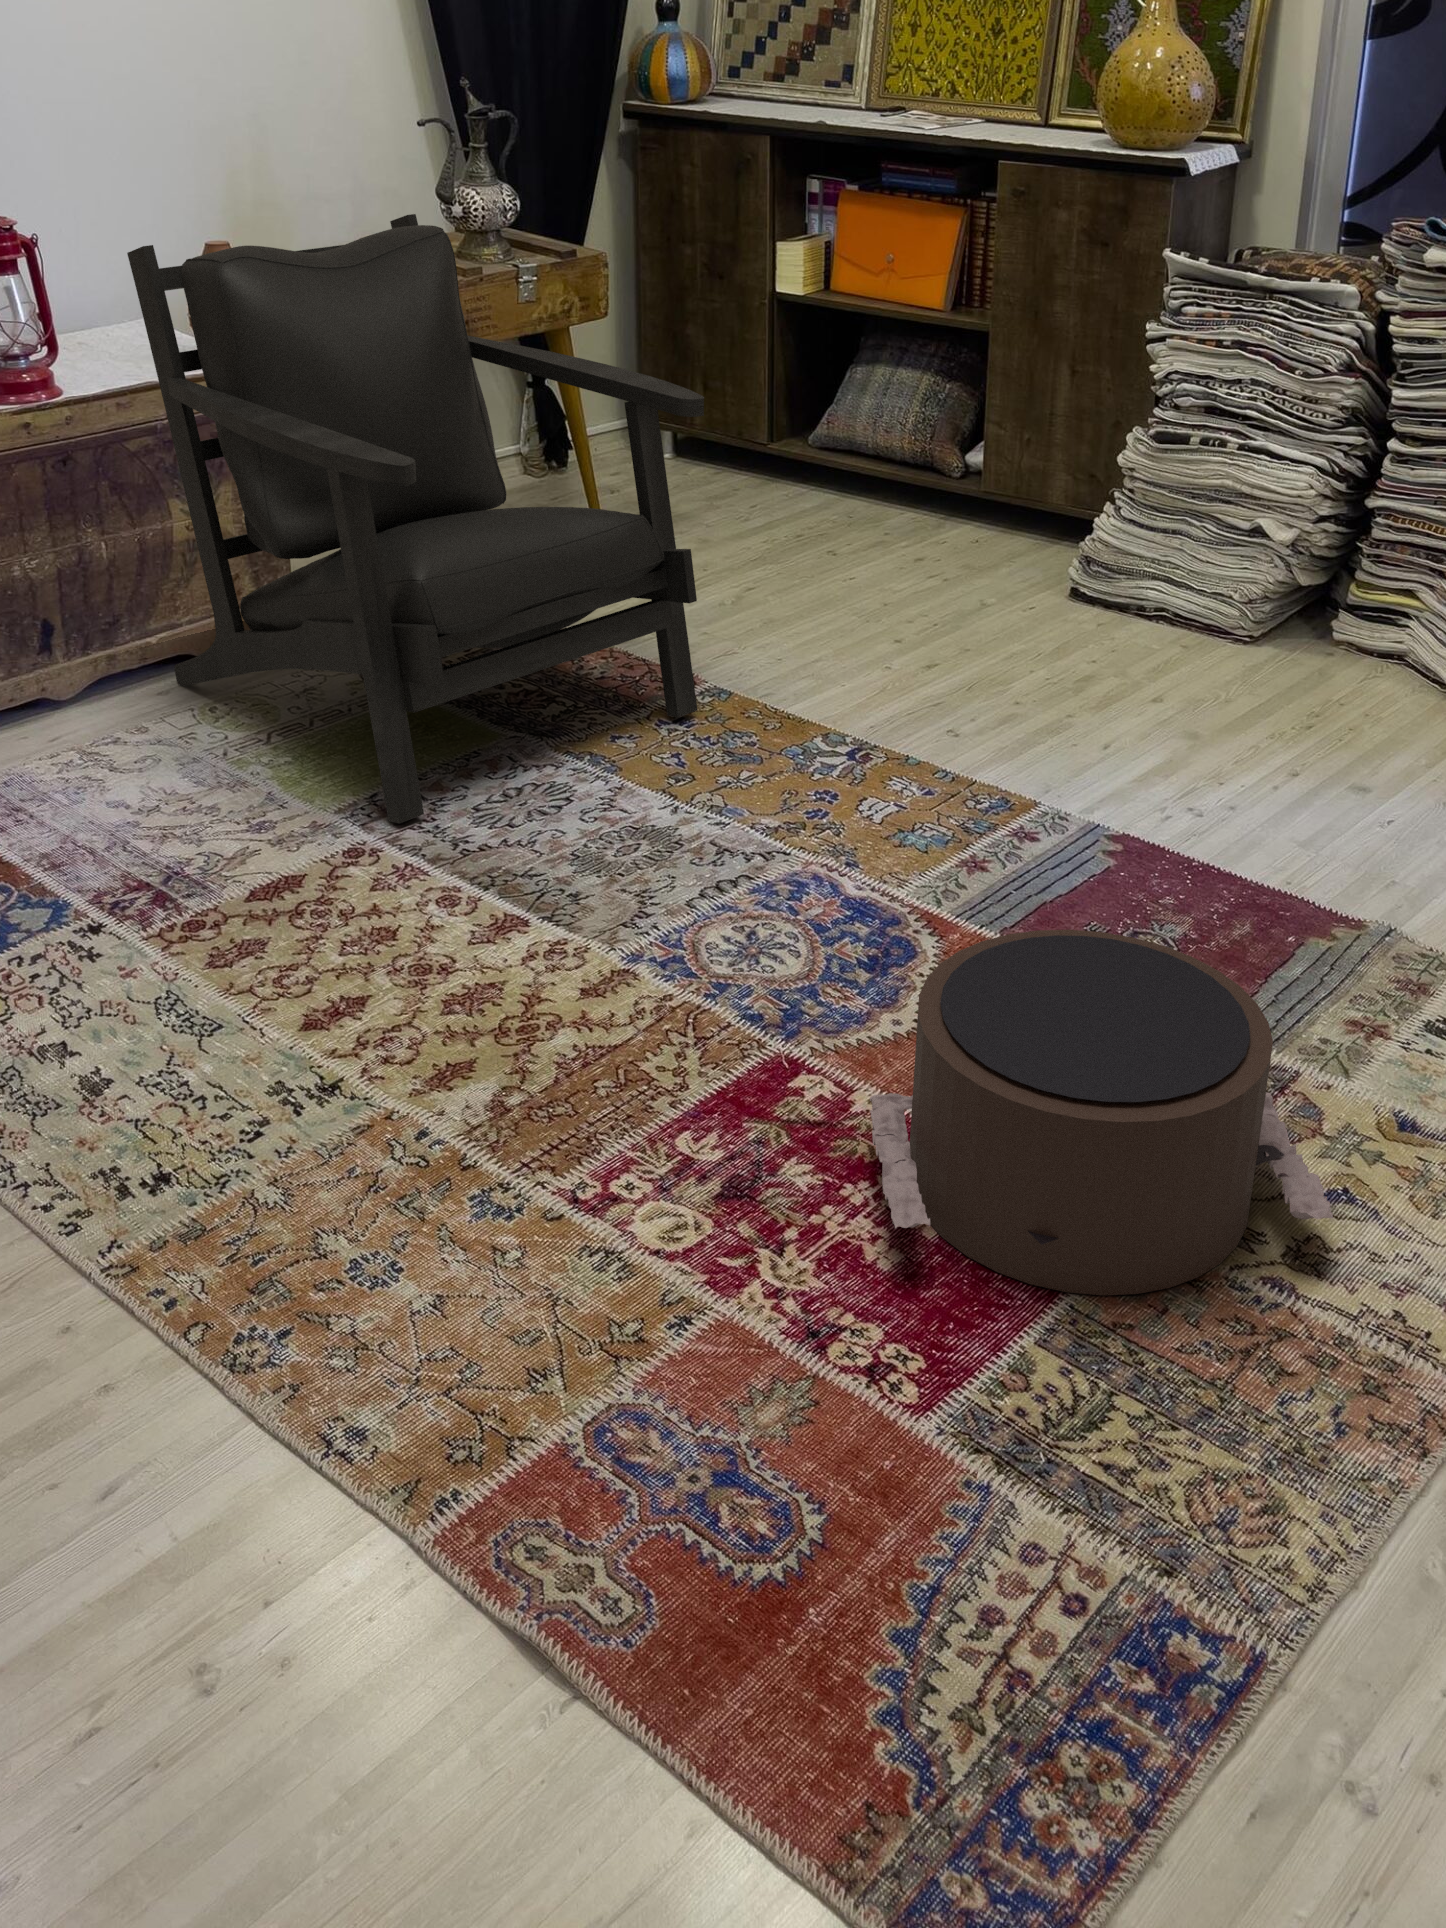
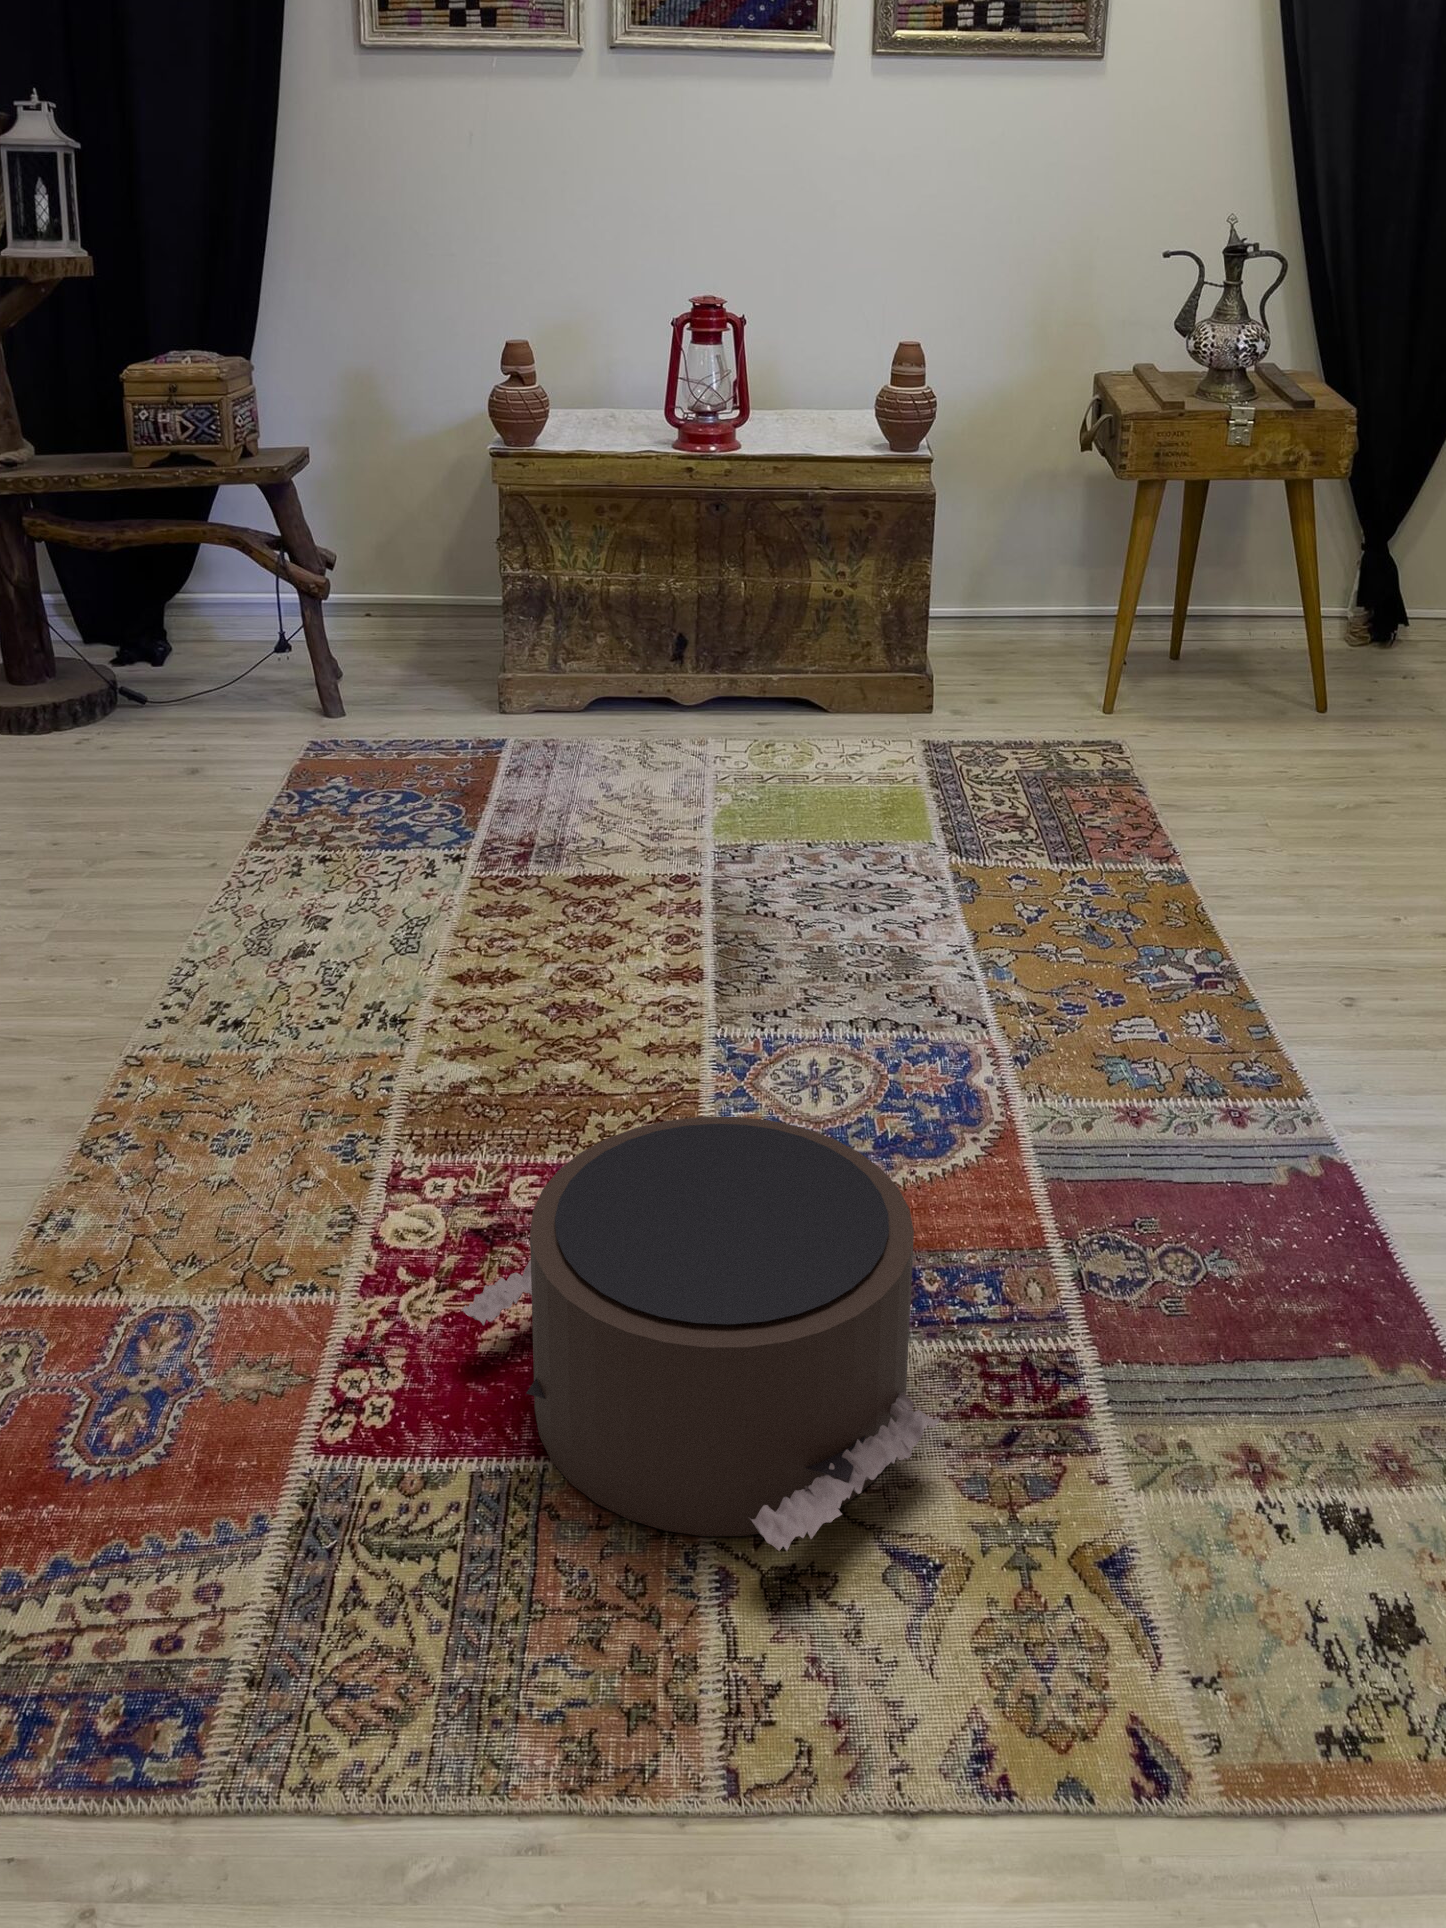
armchair: present [127,214,704,824] -> none [727,334,1140,884]

